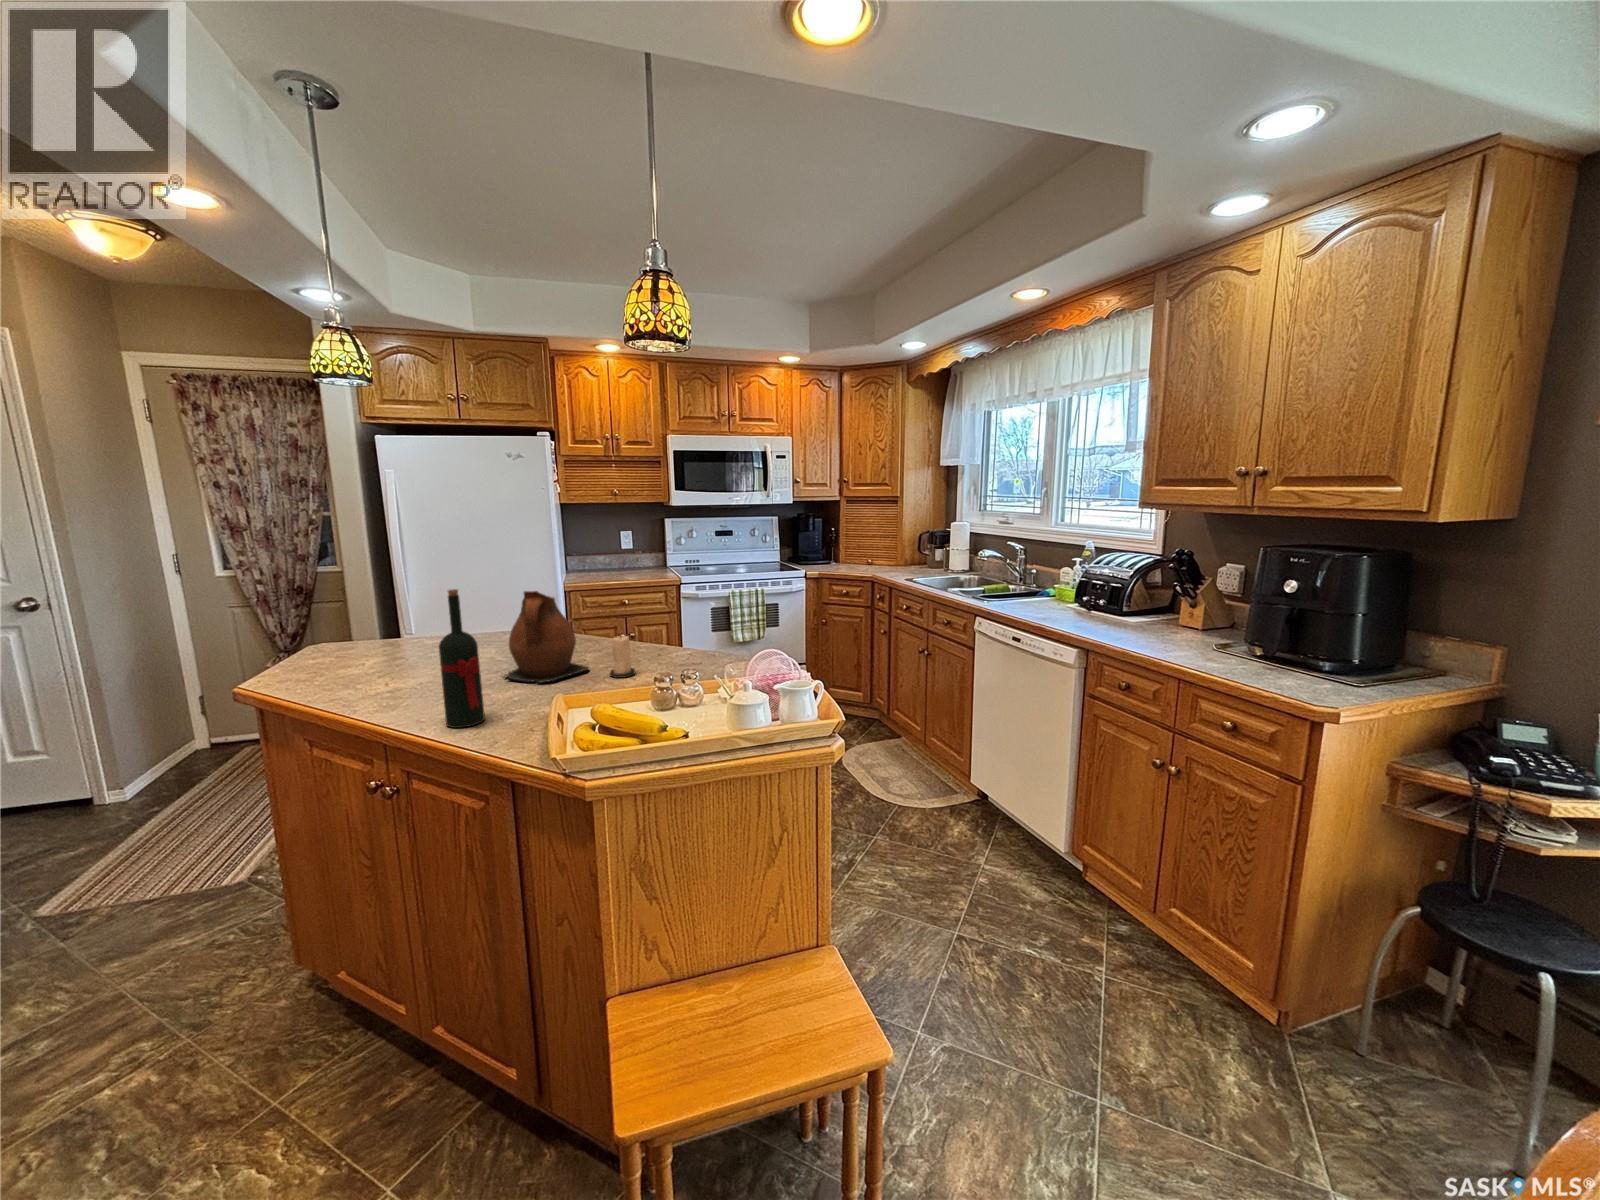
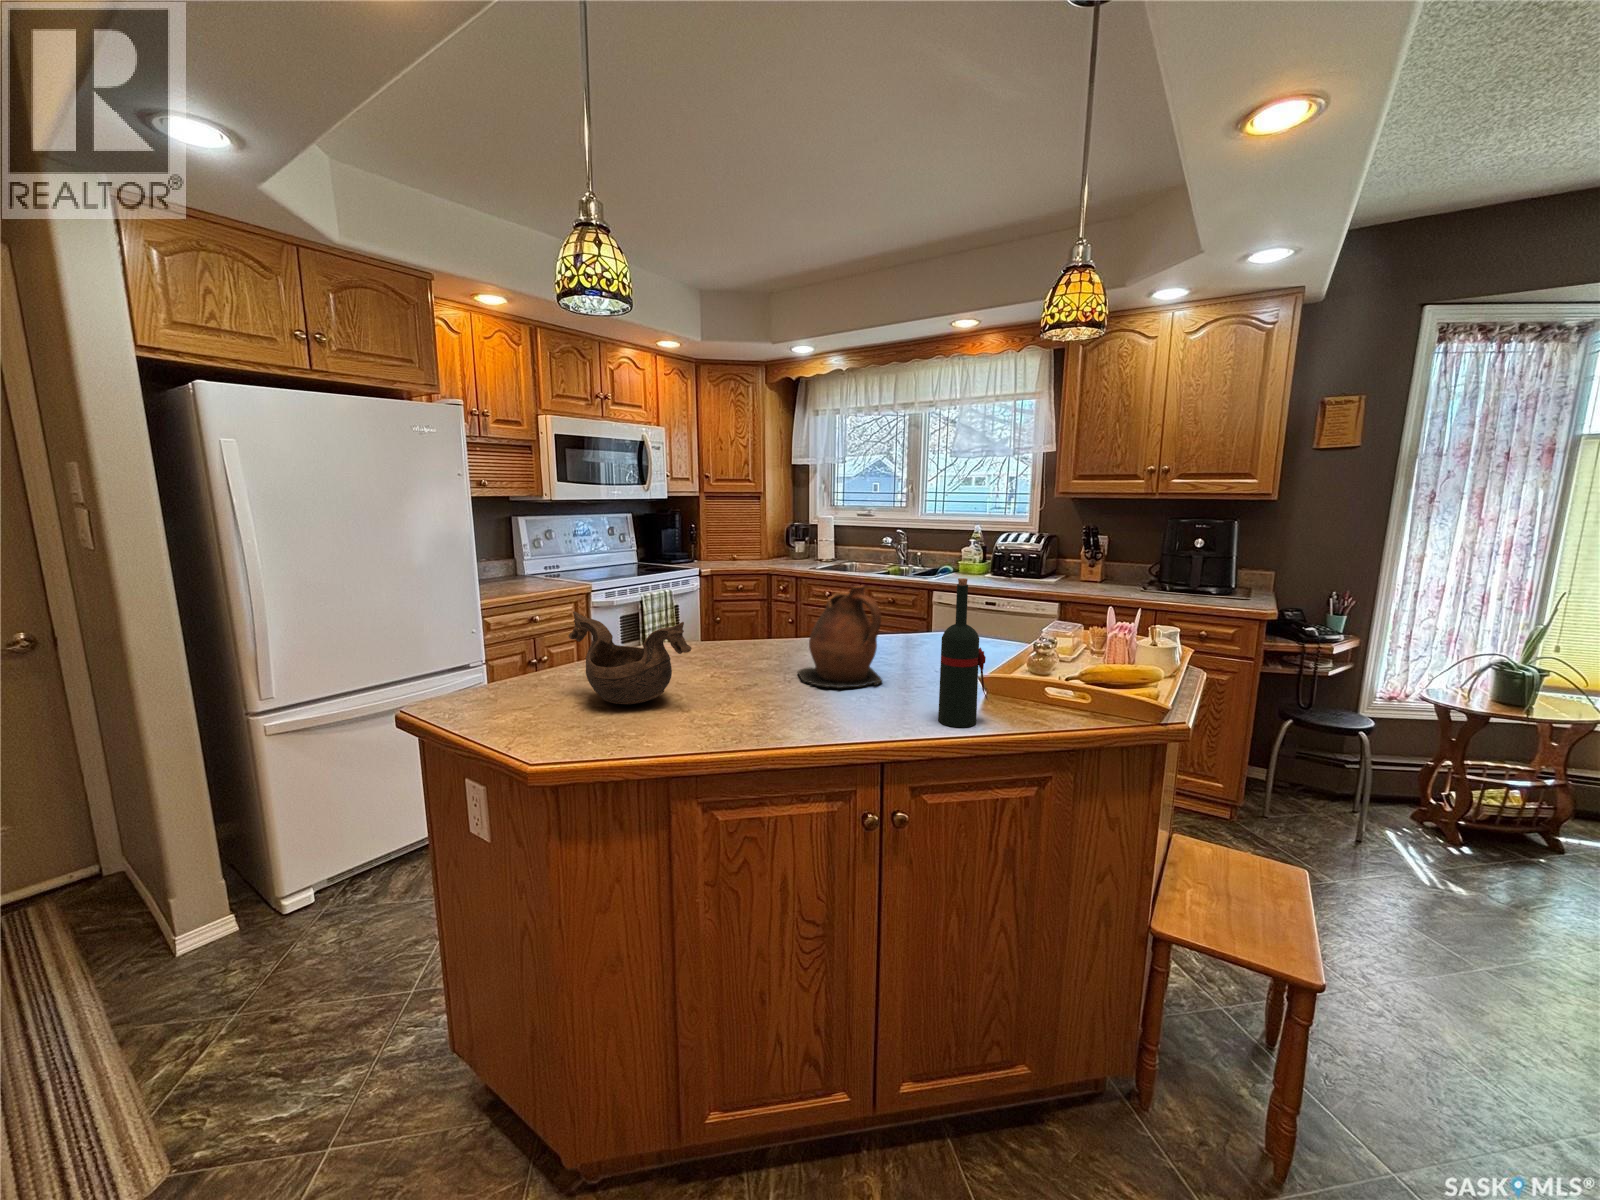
decorative bowl: none [362,589,434,661] -> present [569,611,692,704]
candle: present [610,635,635,678] -> none [890,624,916,669]

